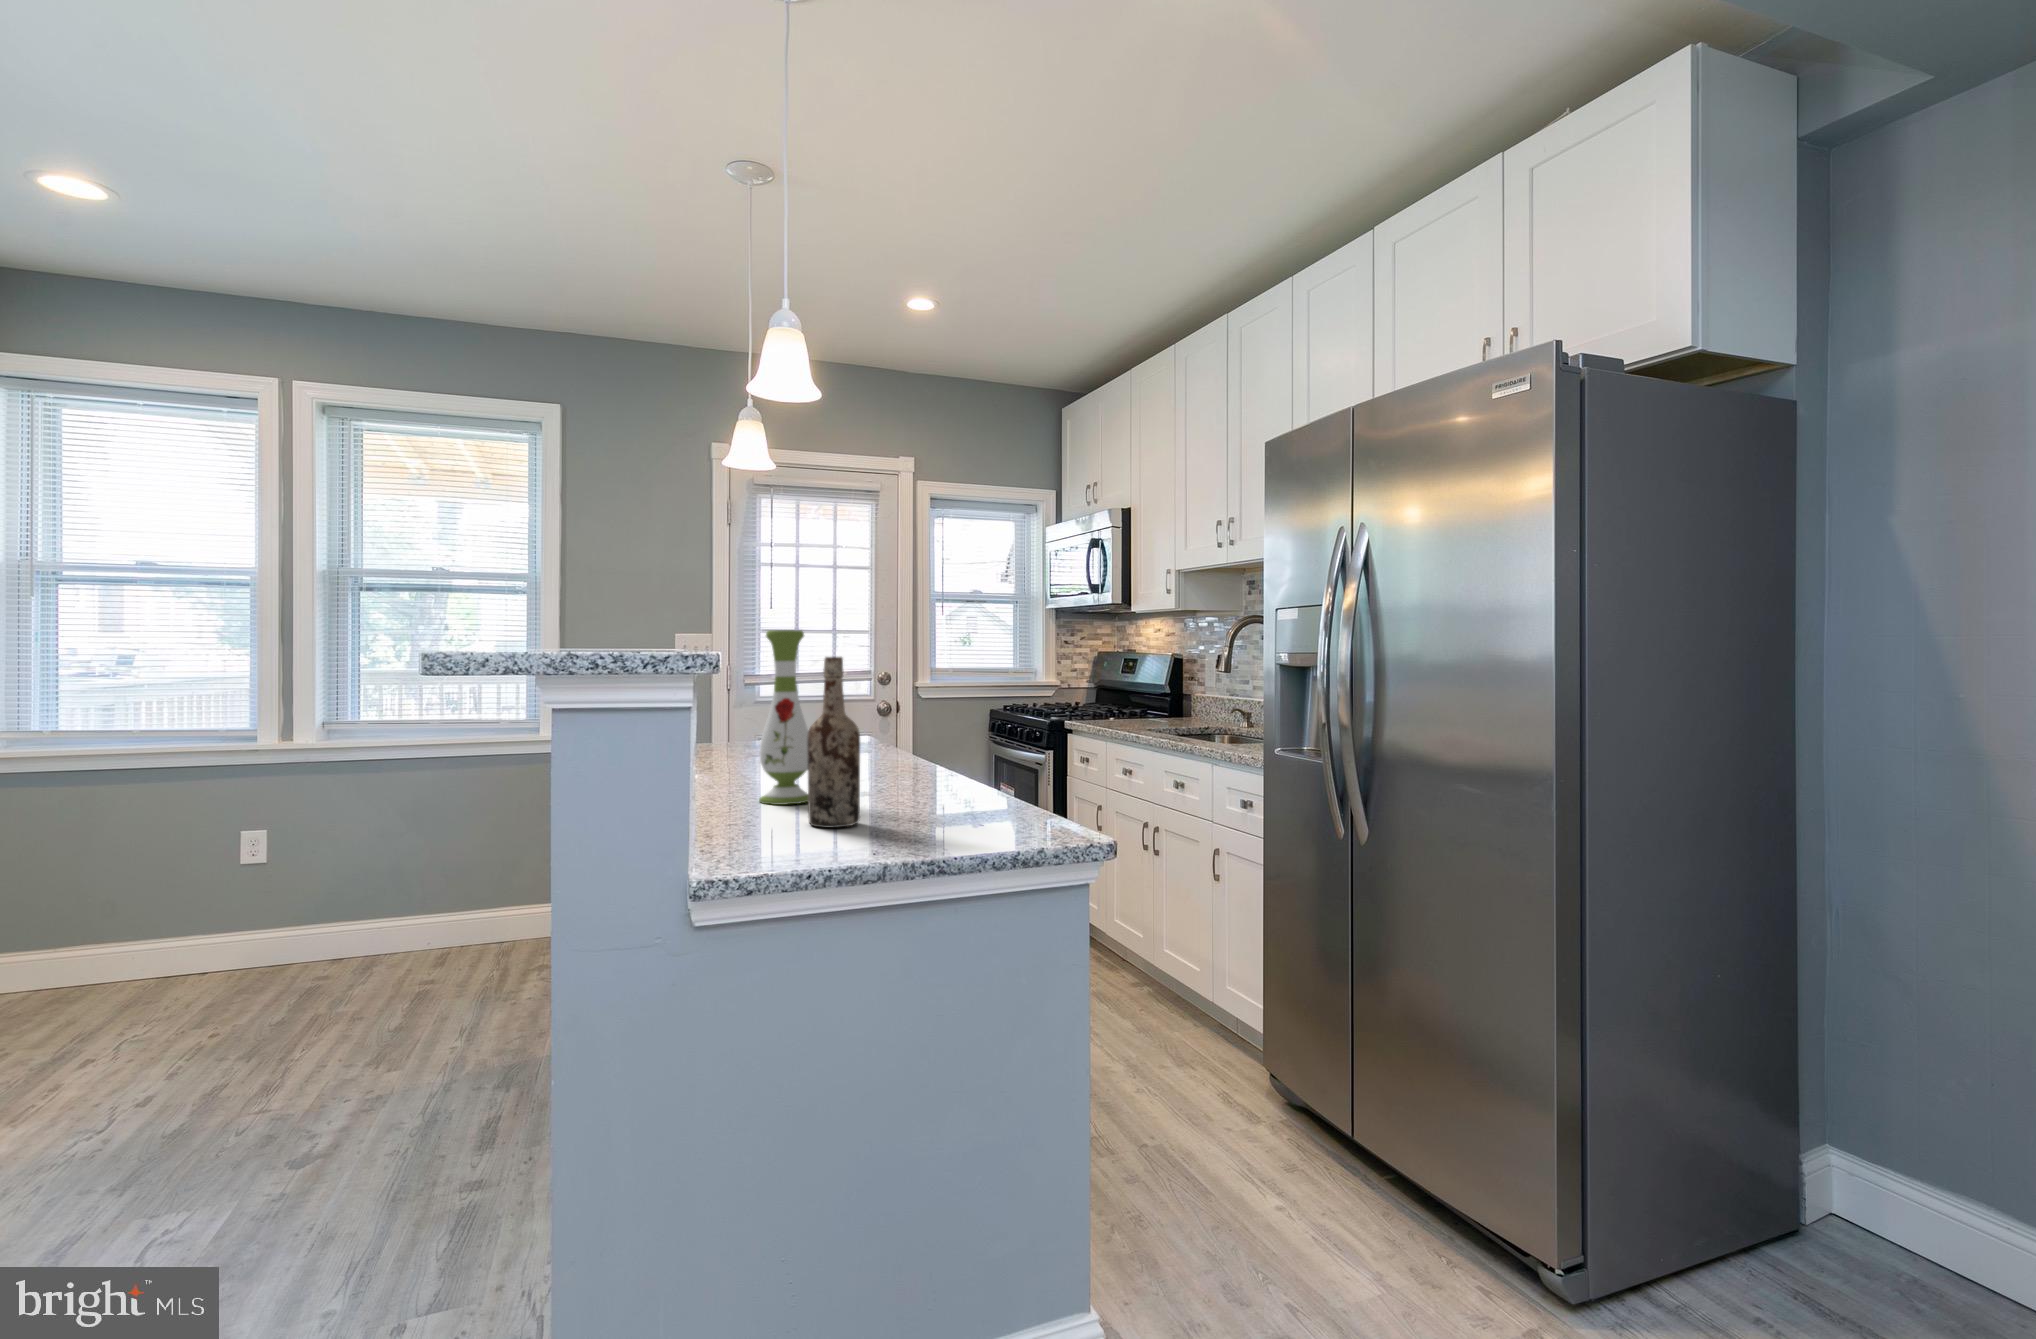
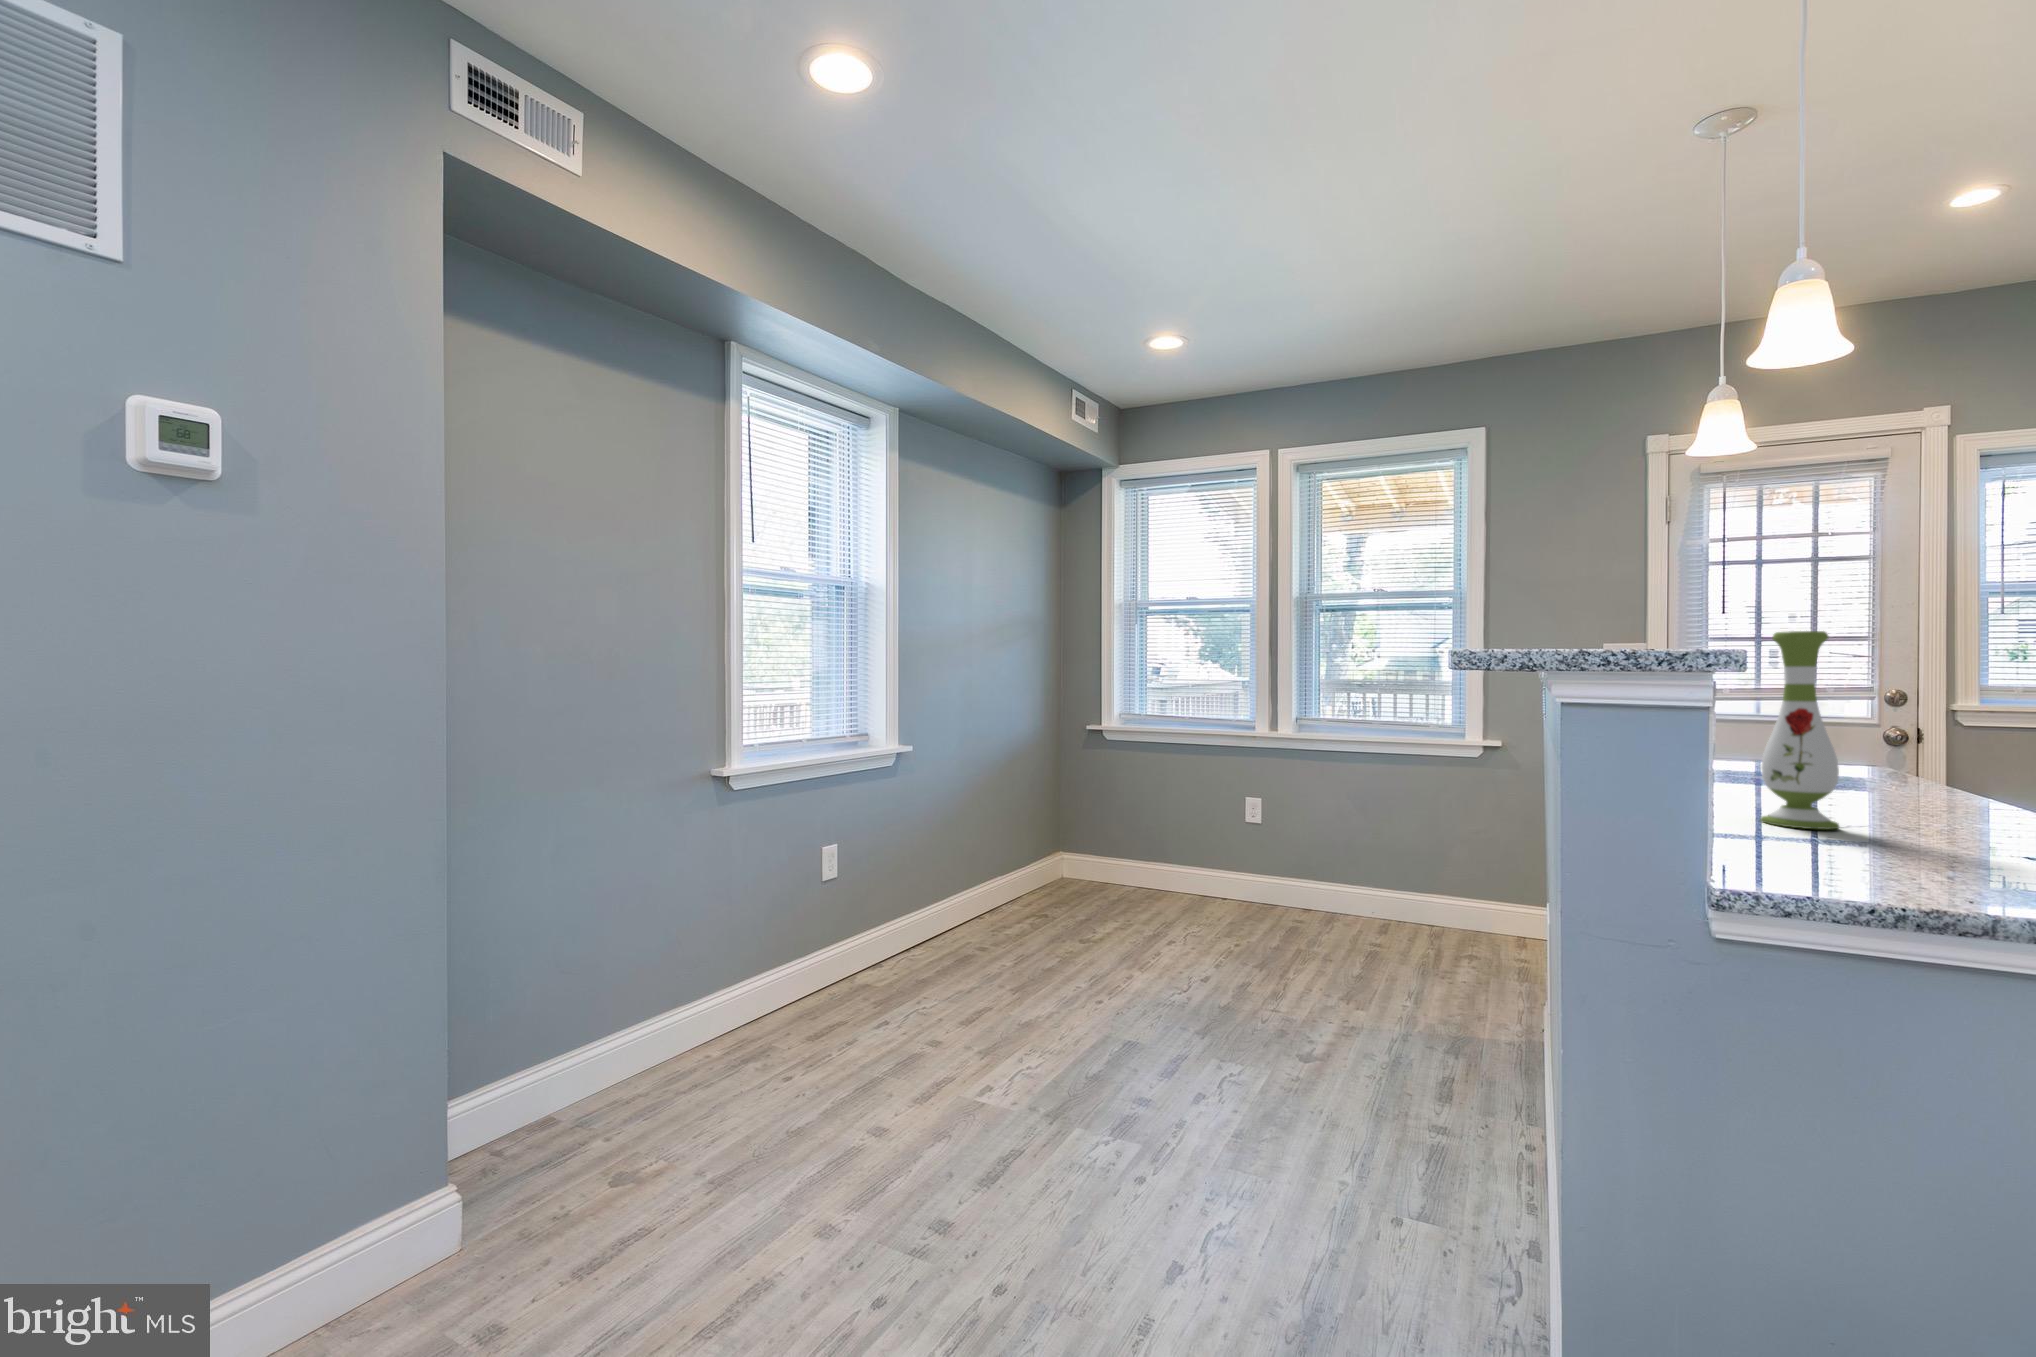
wine bottle: present [807,657,860,828] -> none [1846,660,1931,863]

